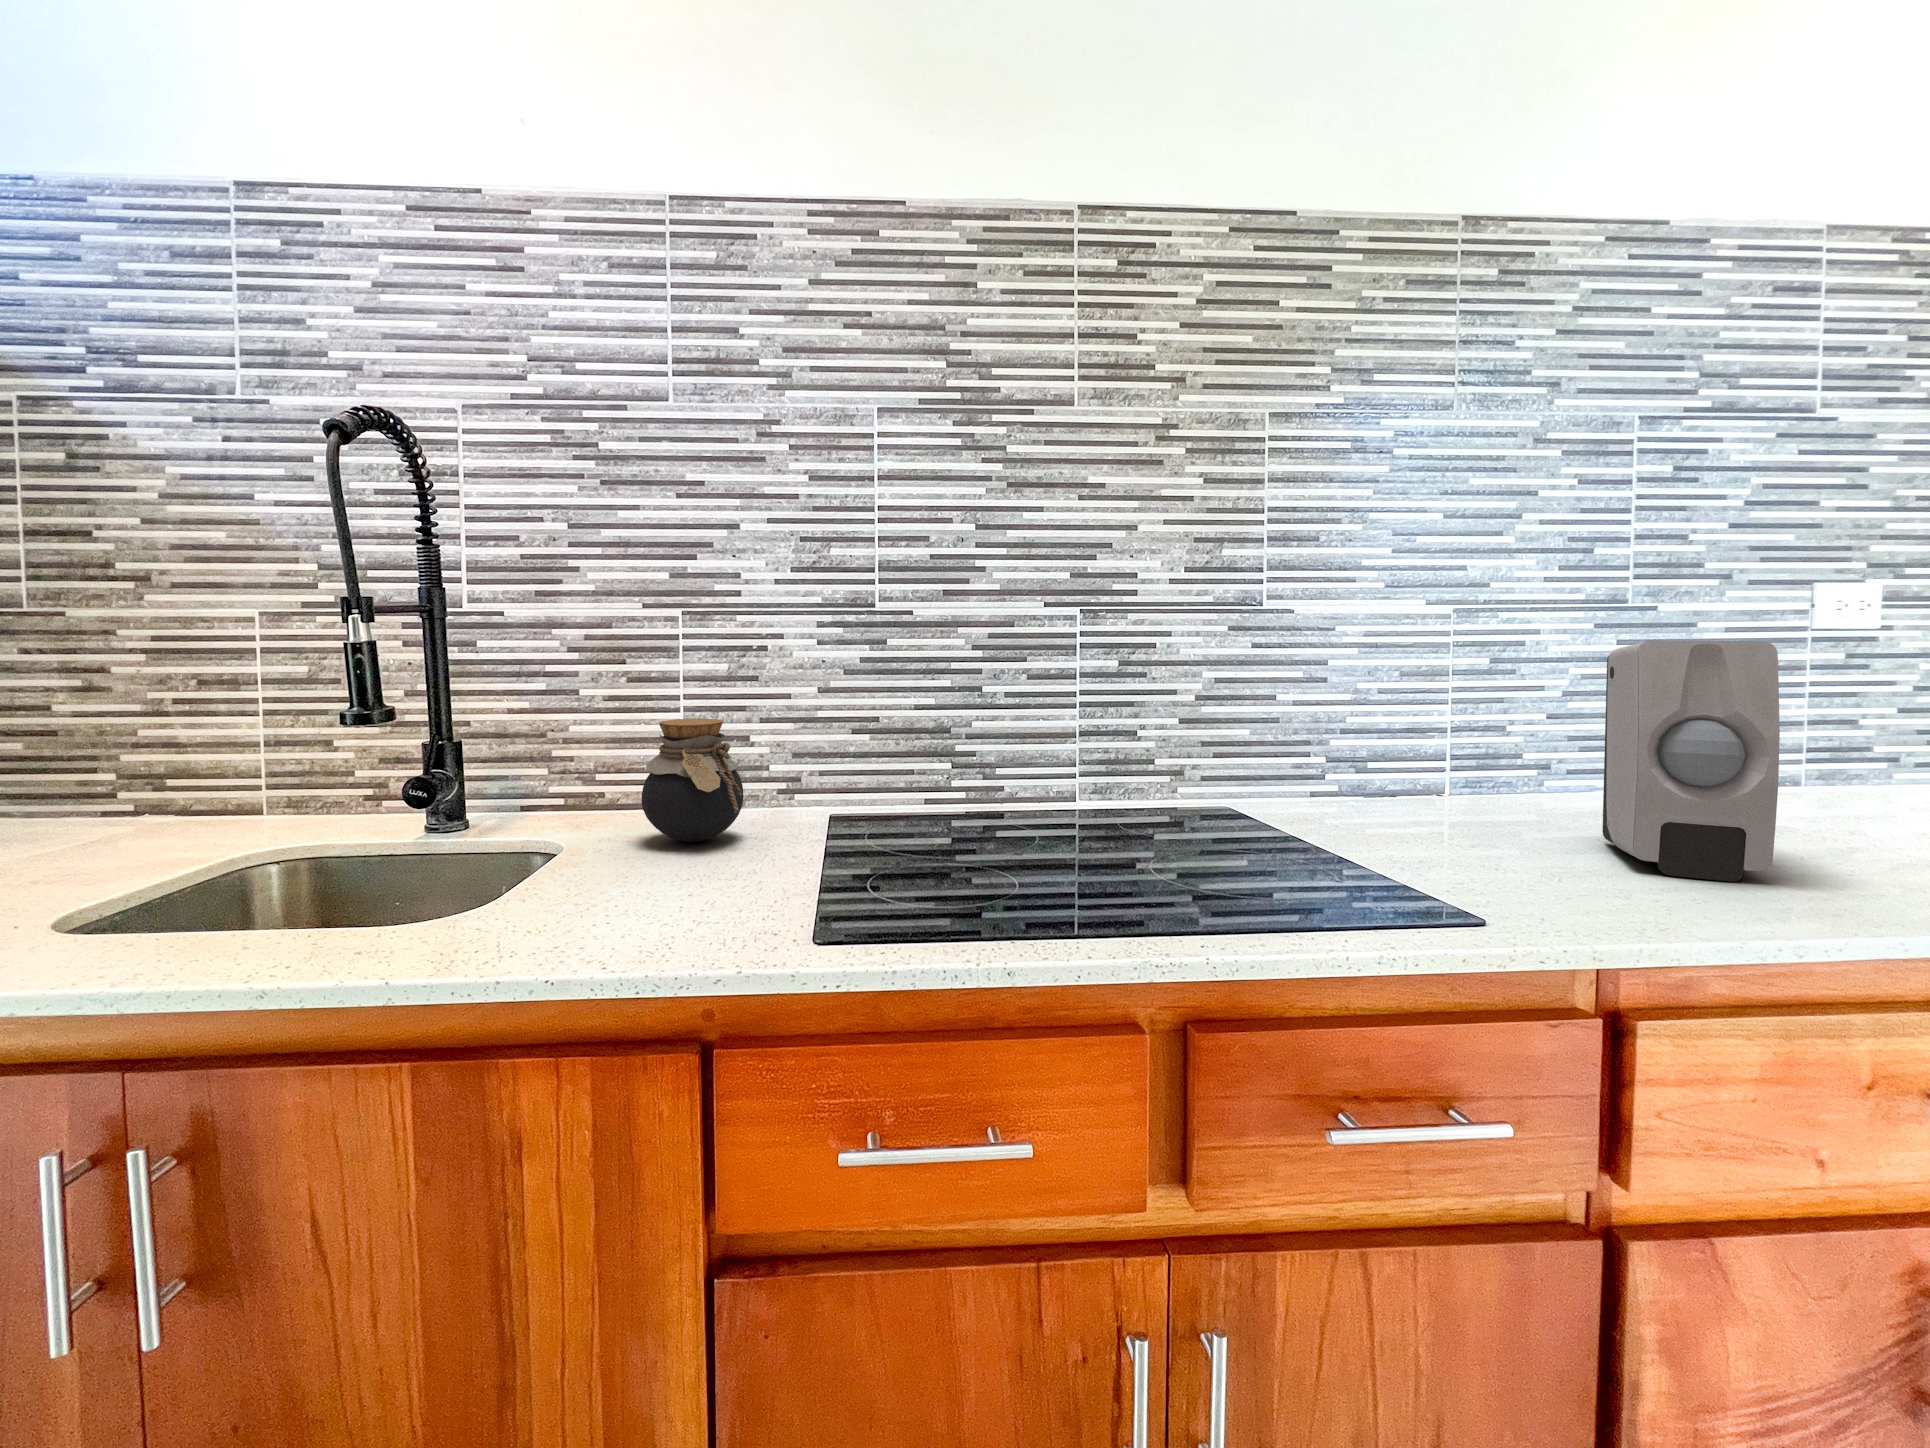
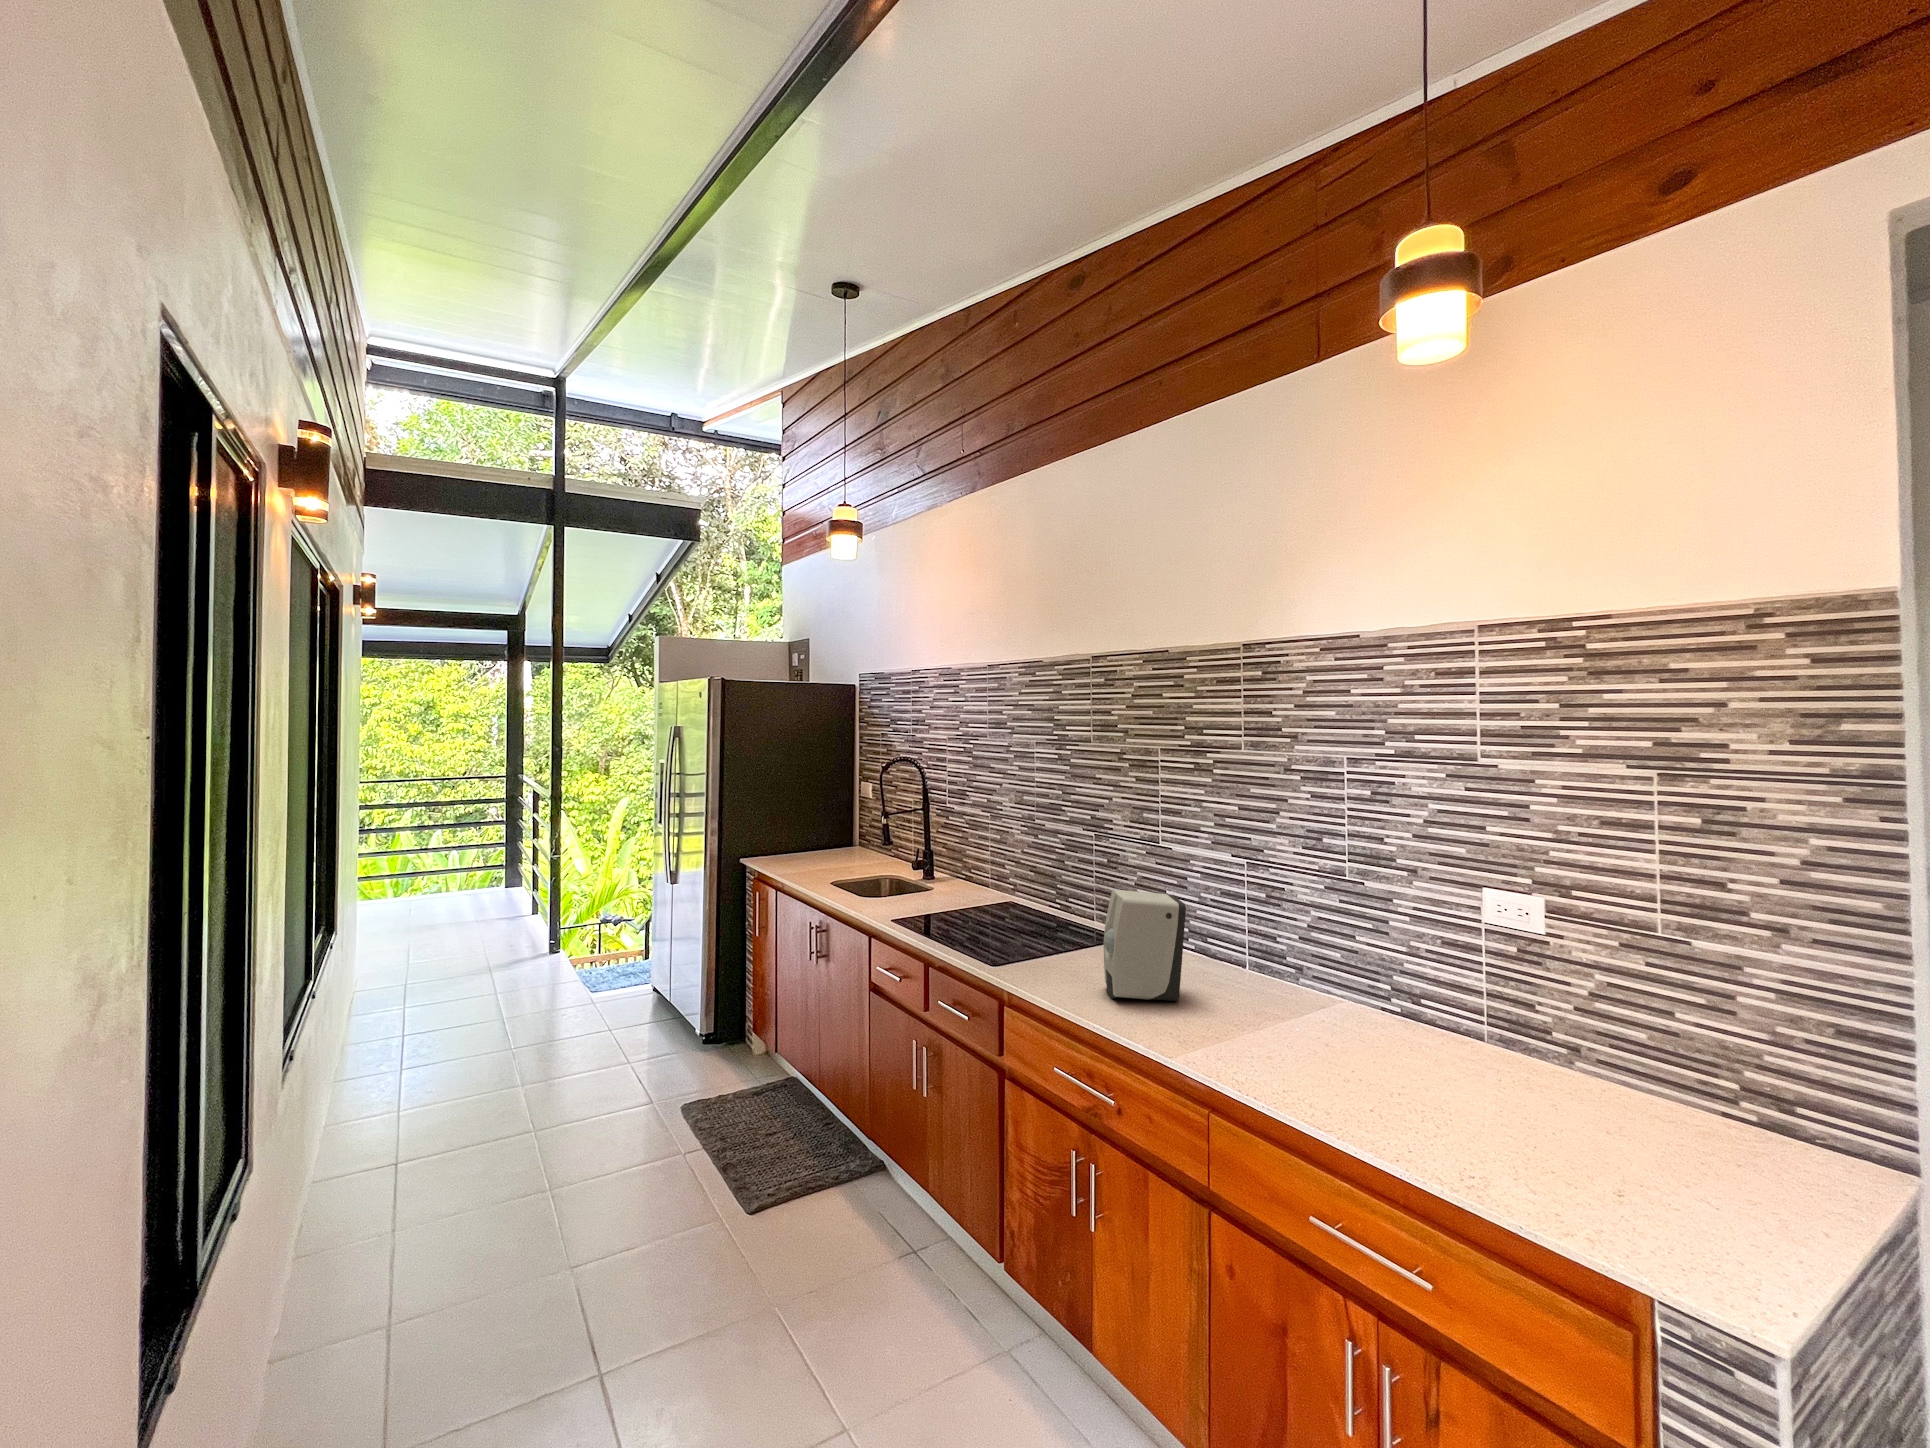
jar: present [642,718,743,842] -> none [943,854,977,897]

